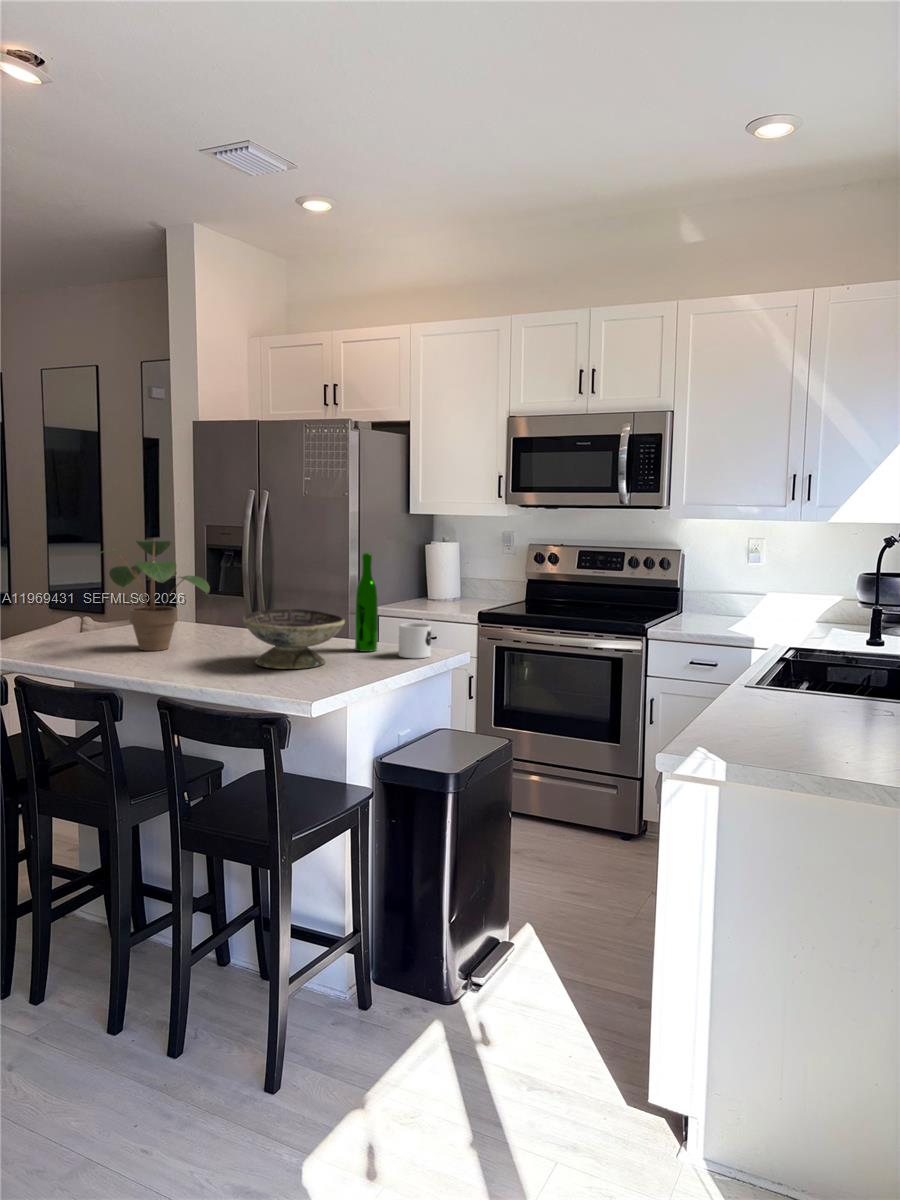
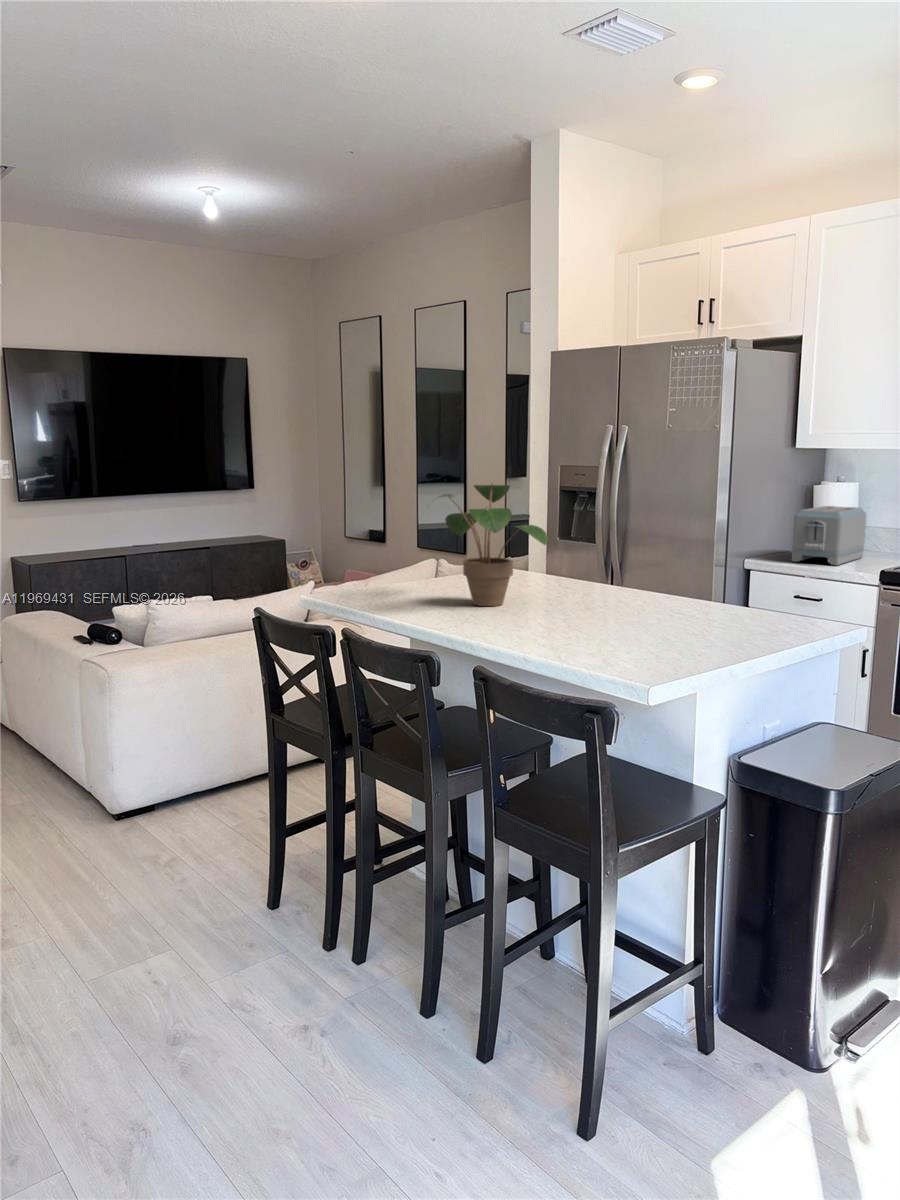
wine bottle: present [355,553,378,652] -> none [715,501,746,622]
toaster: none [410,560,465,608] -> present [792,506,866,565]
decorative bowl: present [243,609,345,669] -> none [579,567,702,640]
mug: present [399,623,431,658] -> none [769,589,816,635]

